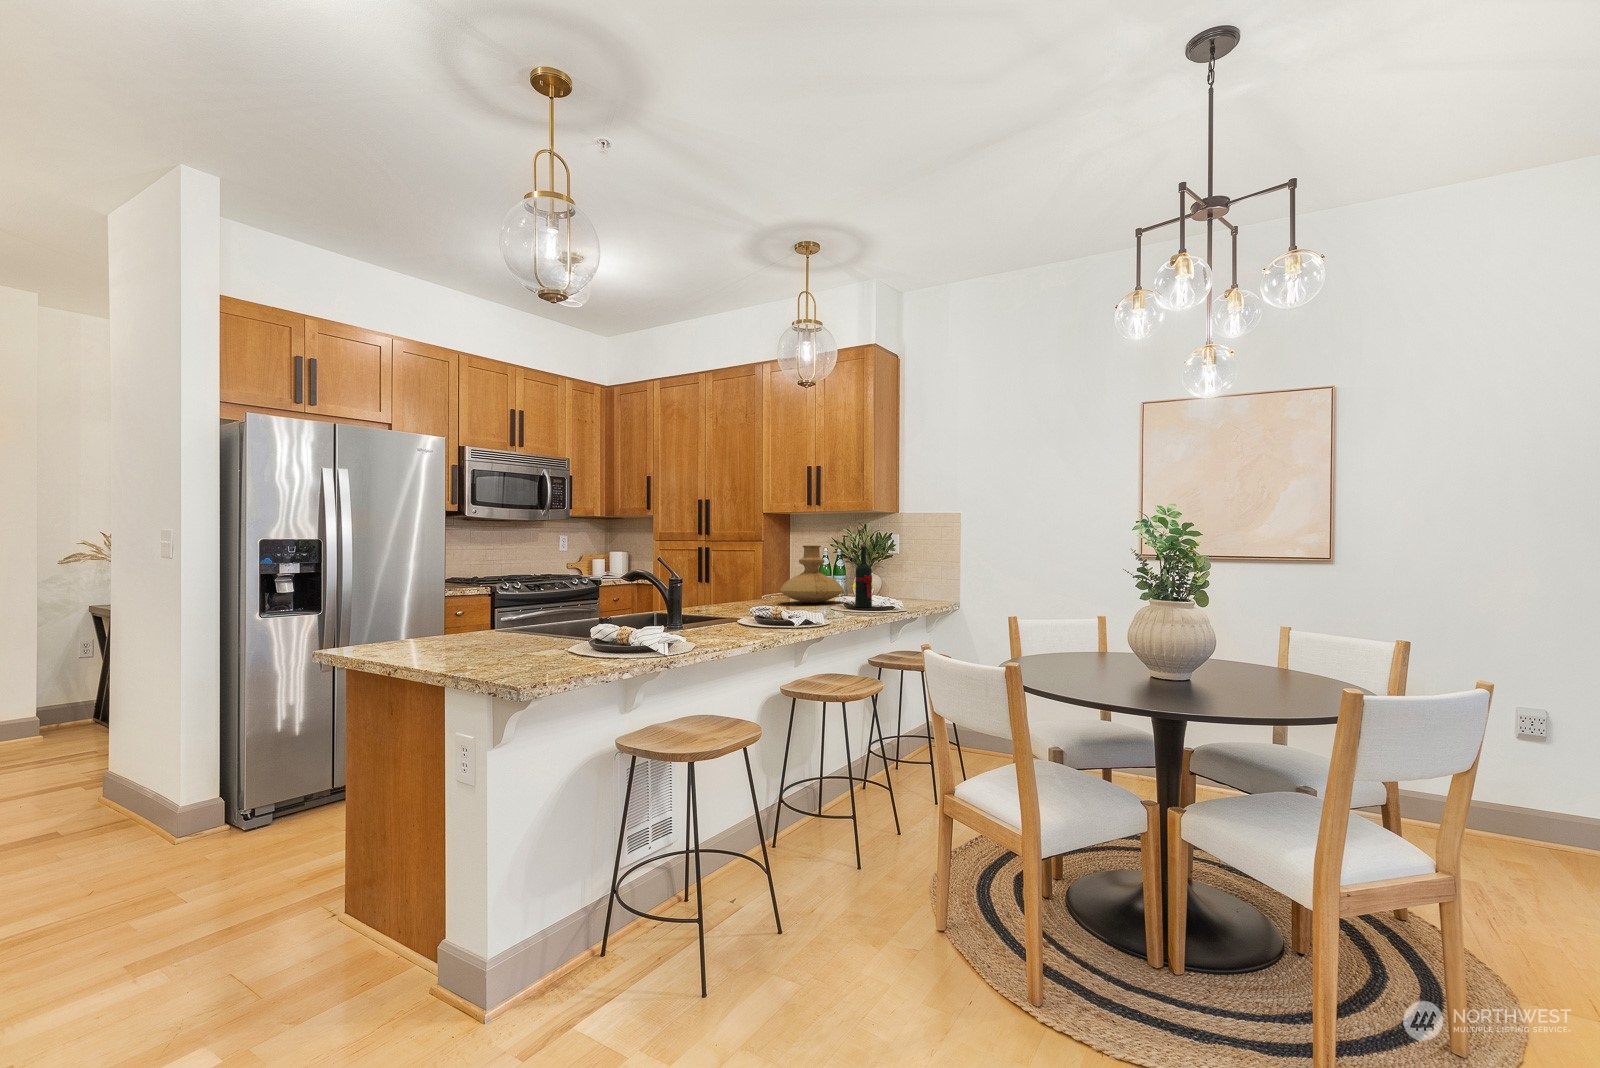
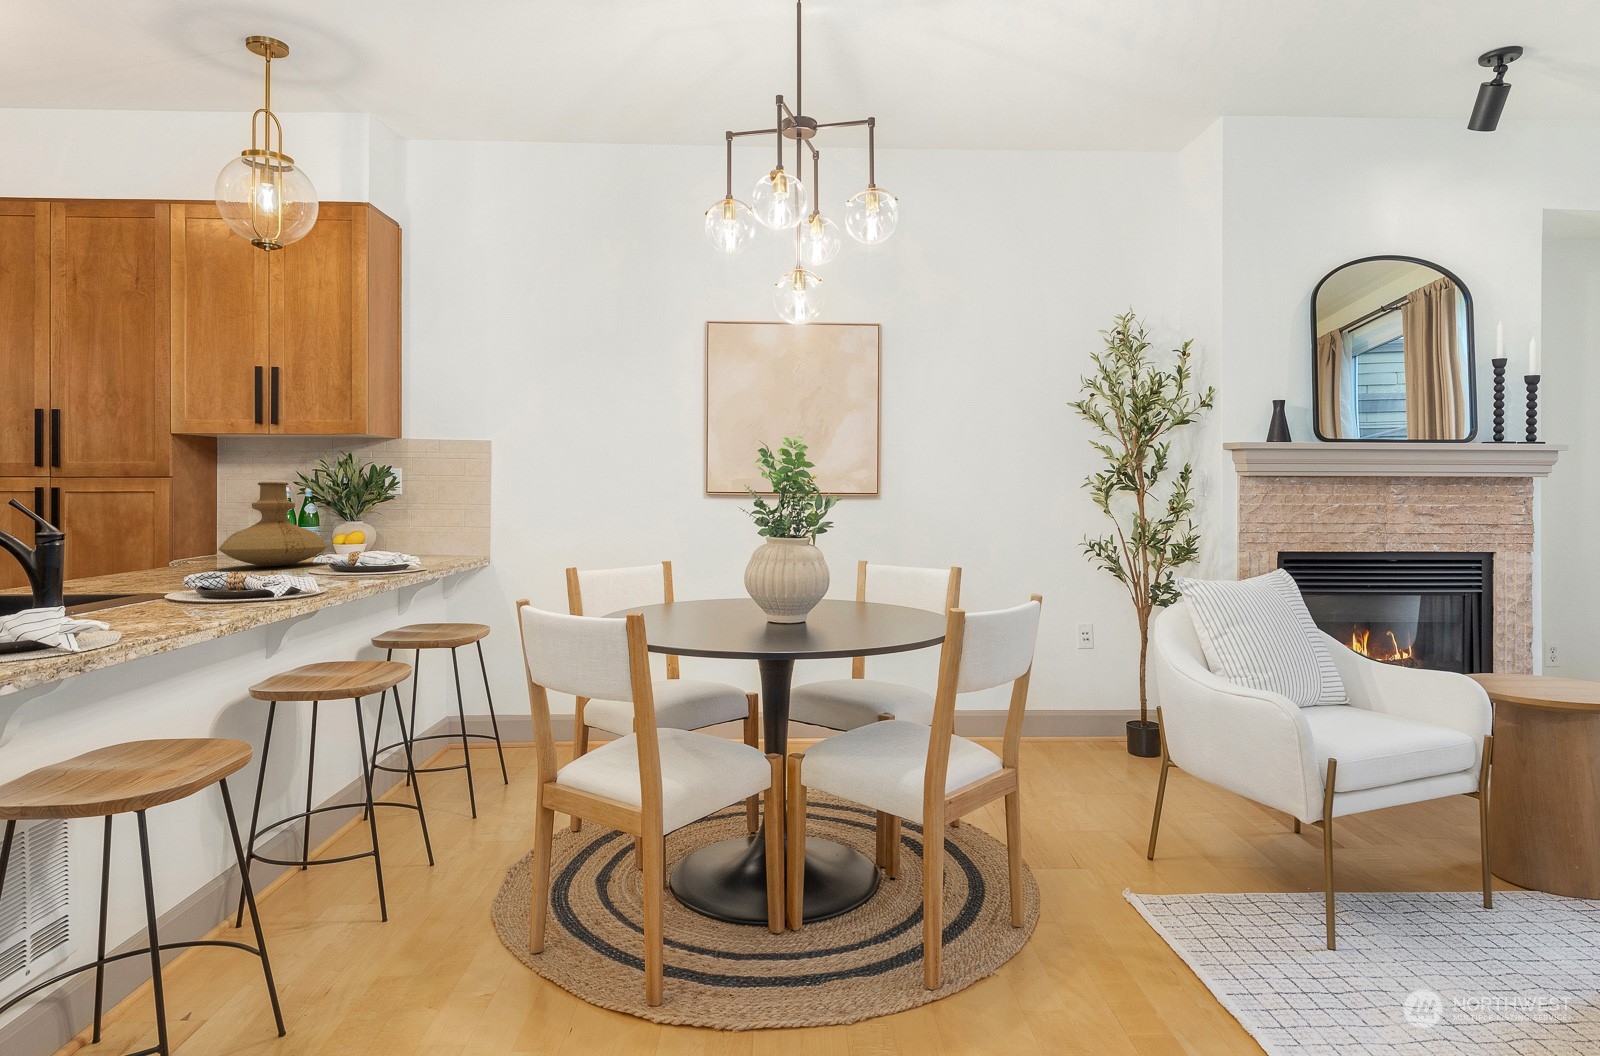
wine bottle: present [855,544,872,607] -> none [352,480,378,568]

